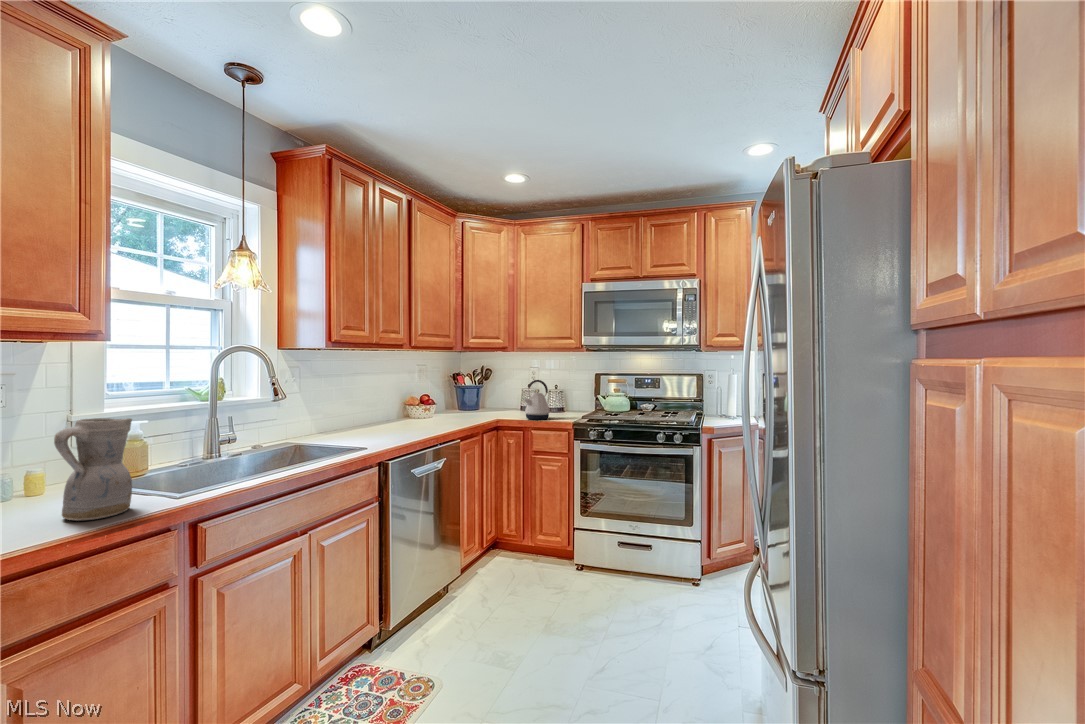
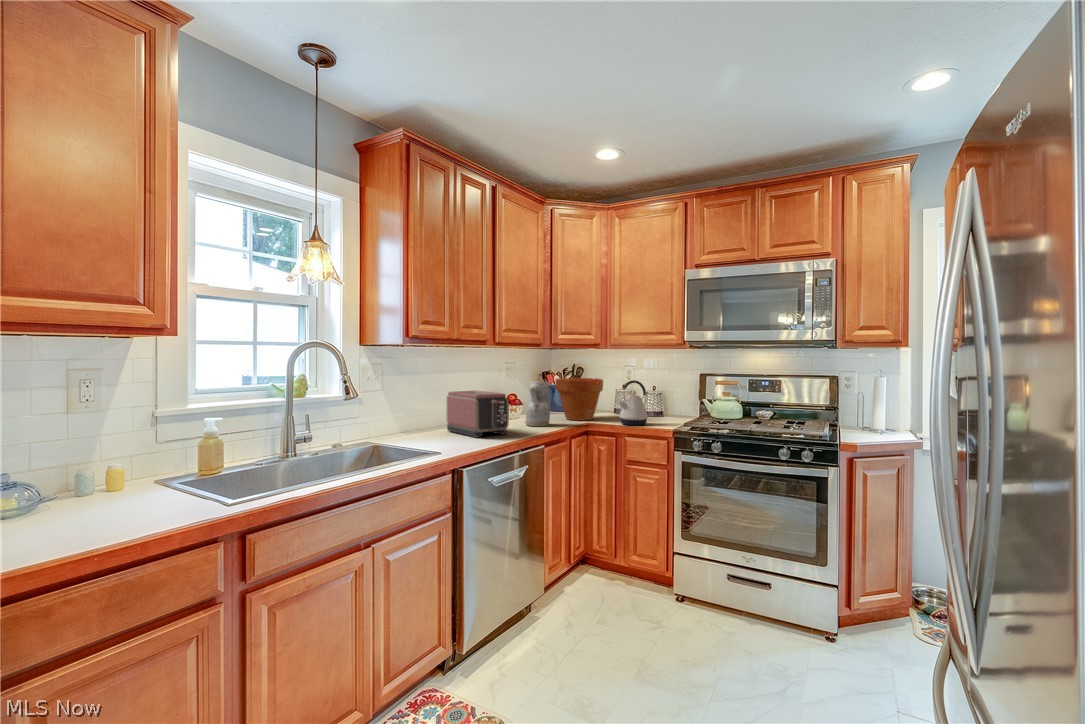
flower pot: none [466,378,510,417] -> present [555,378,603,420]
toaster: none [365,391,426,434] -> present [447,390,509,437]
ceramic pitcher: present [54,418,132,521] -> present [525,381,550,426]

